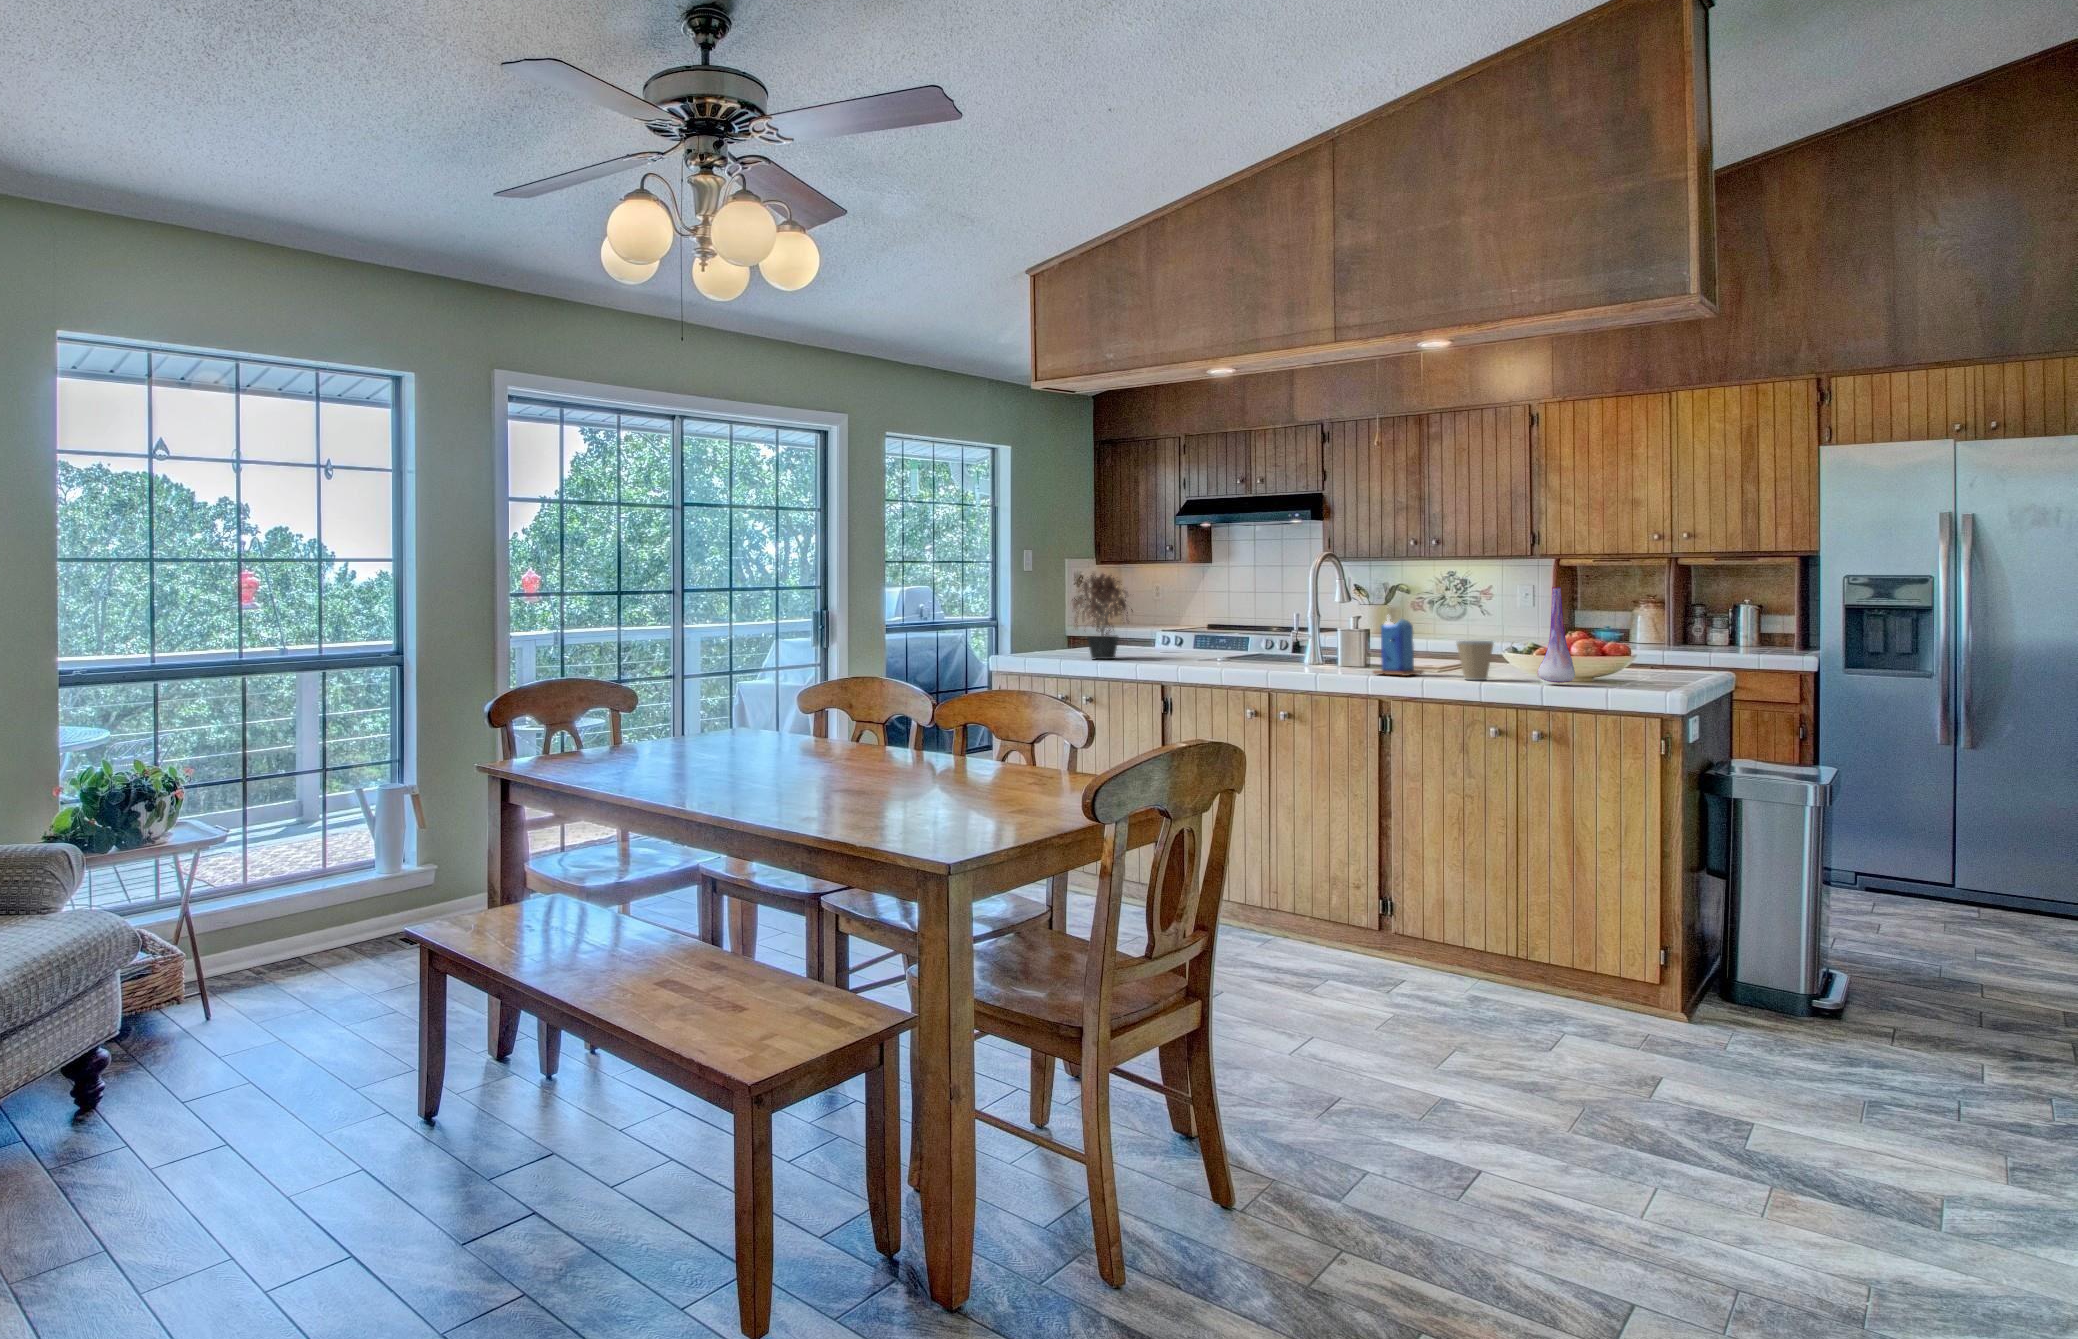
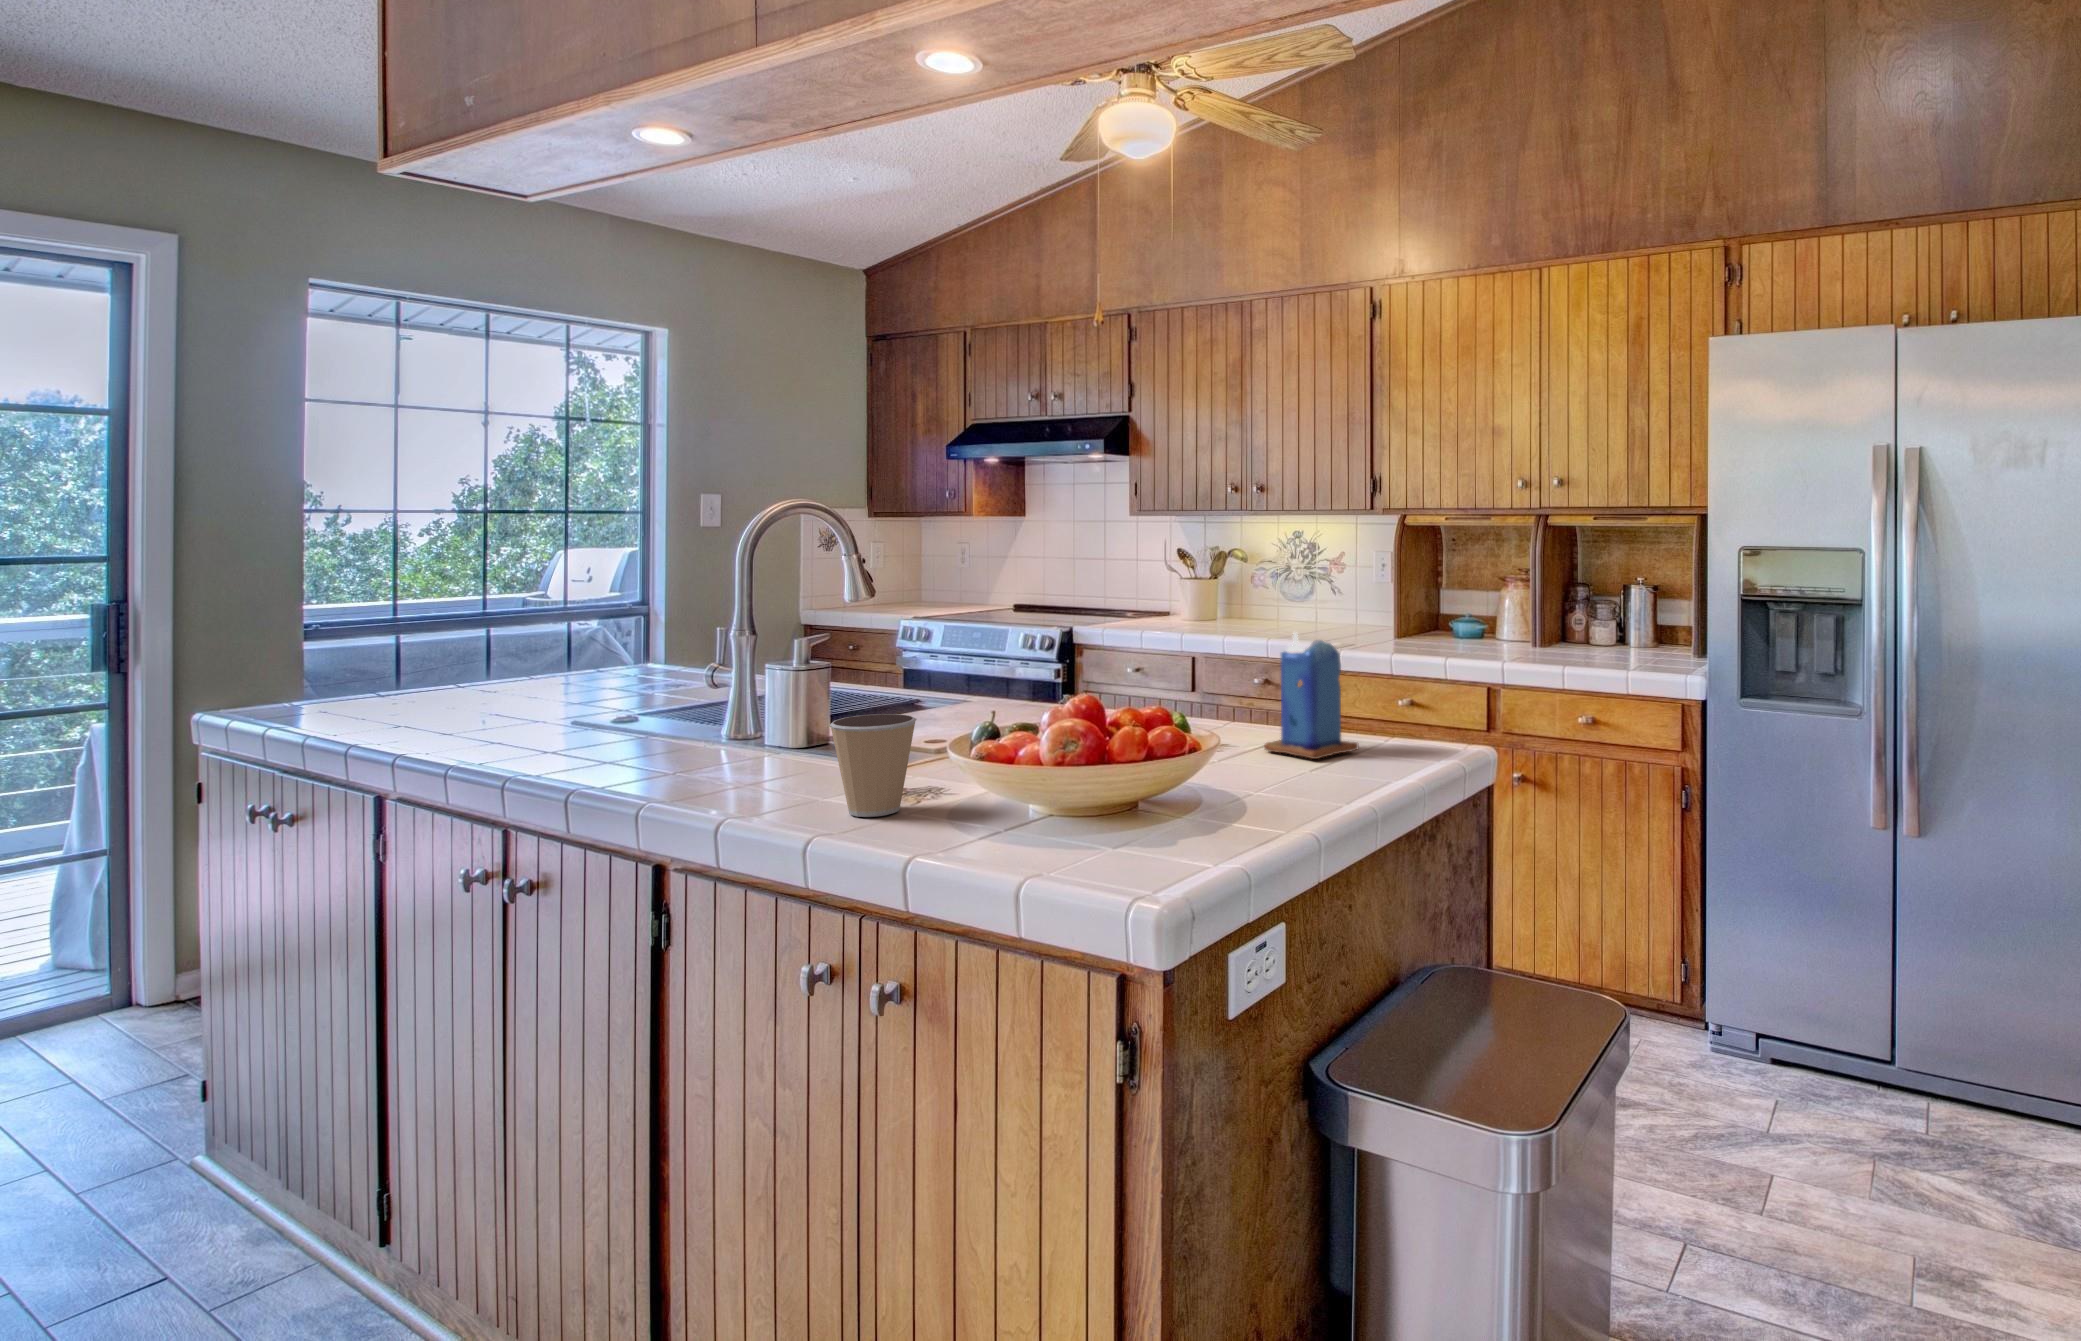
potted plant: present [1072,573,1133,659] -> none [332,531,504,713]
vase: present [1537,587,1575,683] -> none [949,592,1035,842]
candle: present [1373,617,1423,676] -> present [1264,633,1359,759]

